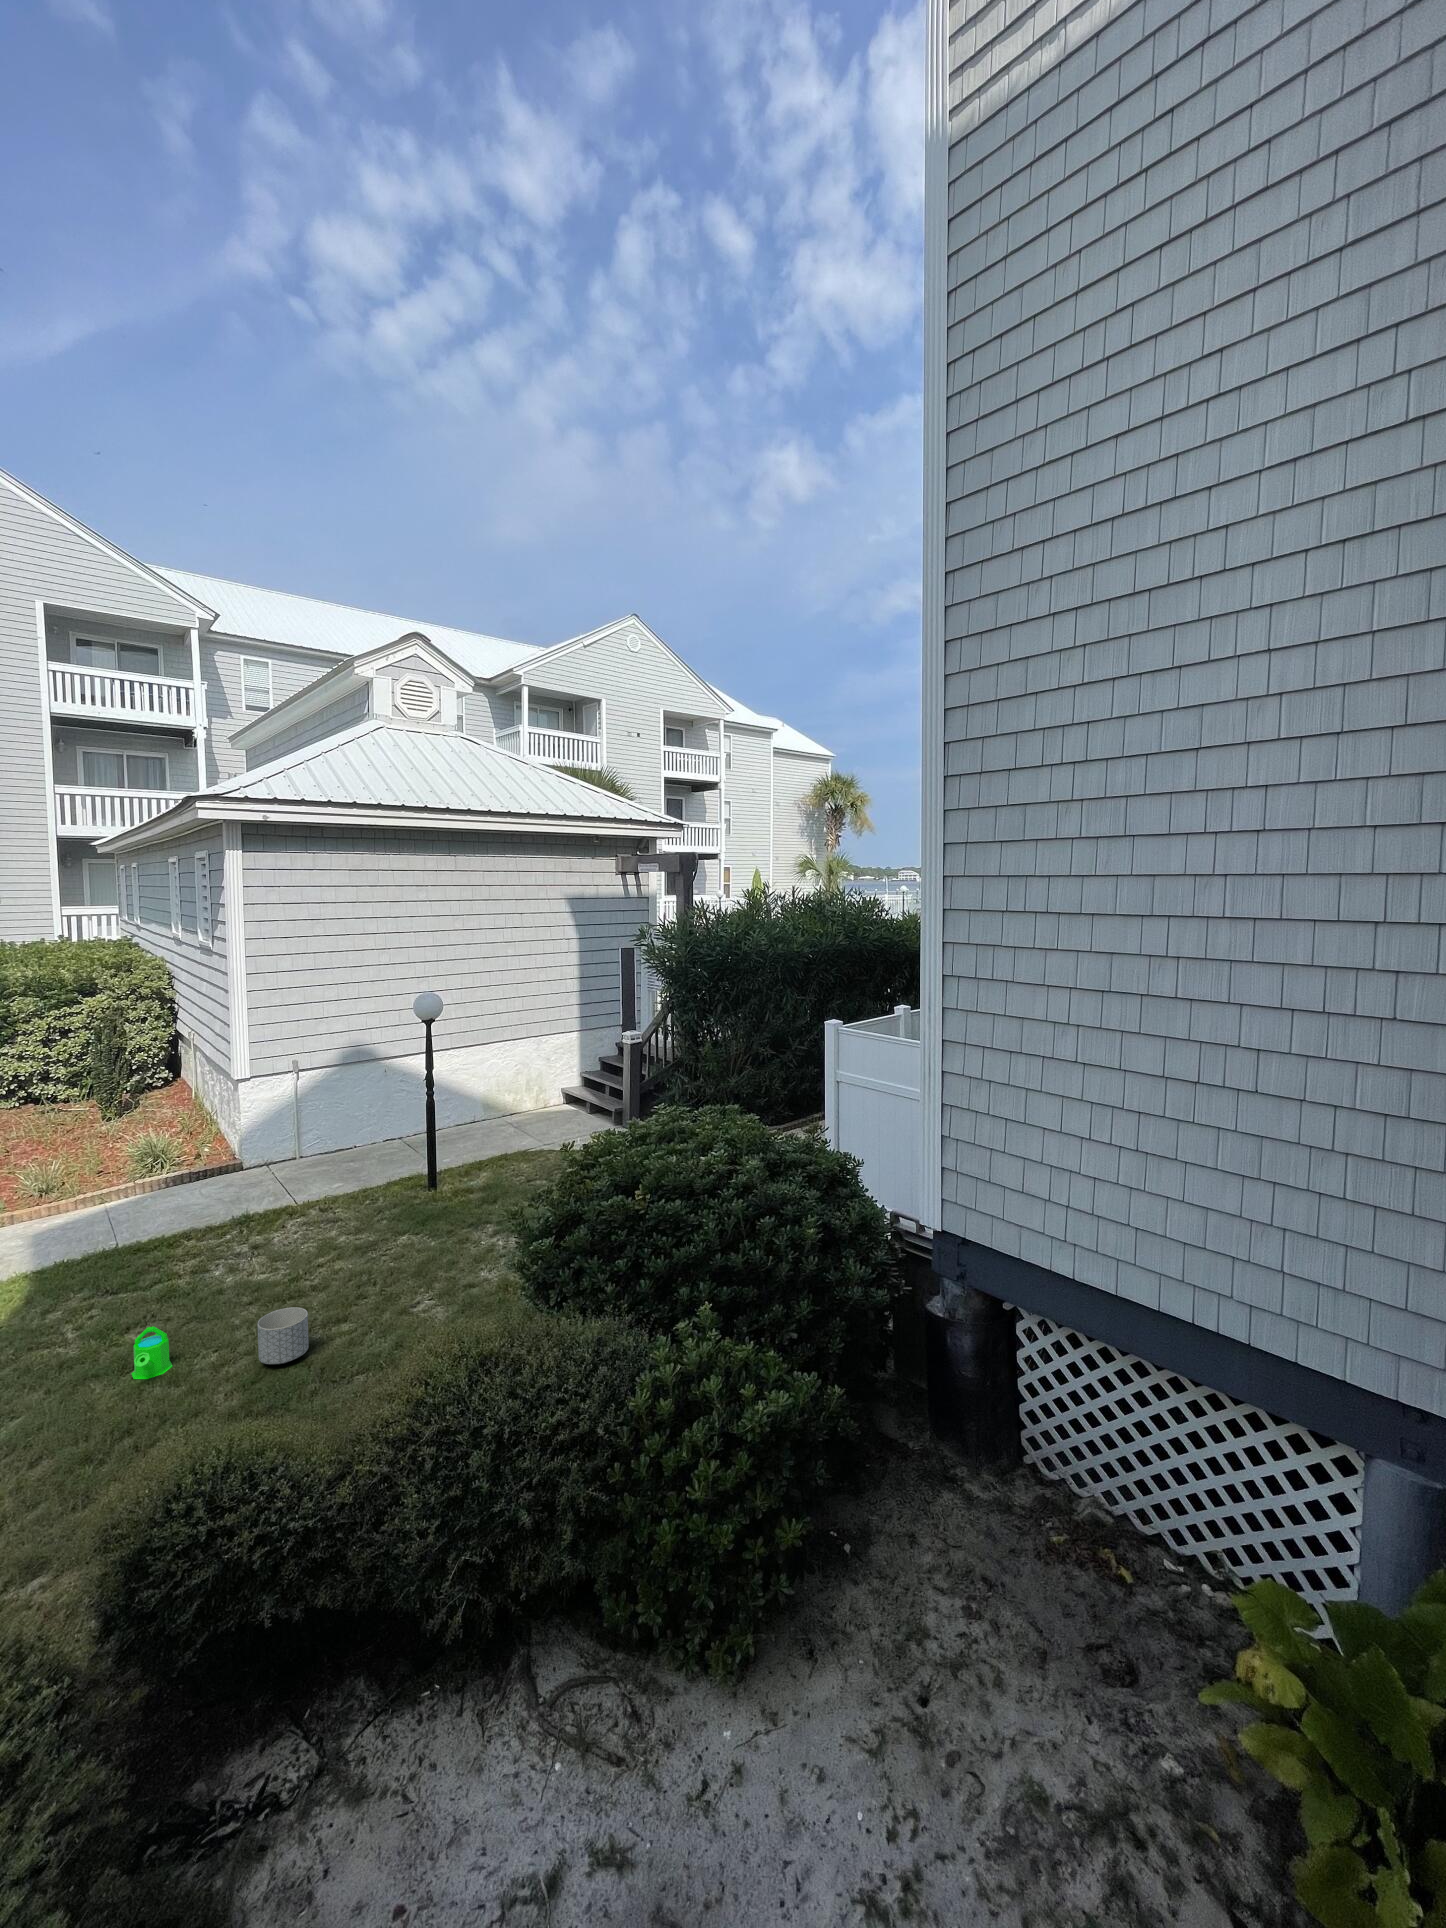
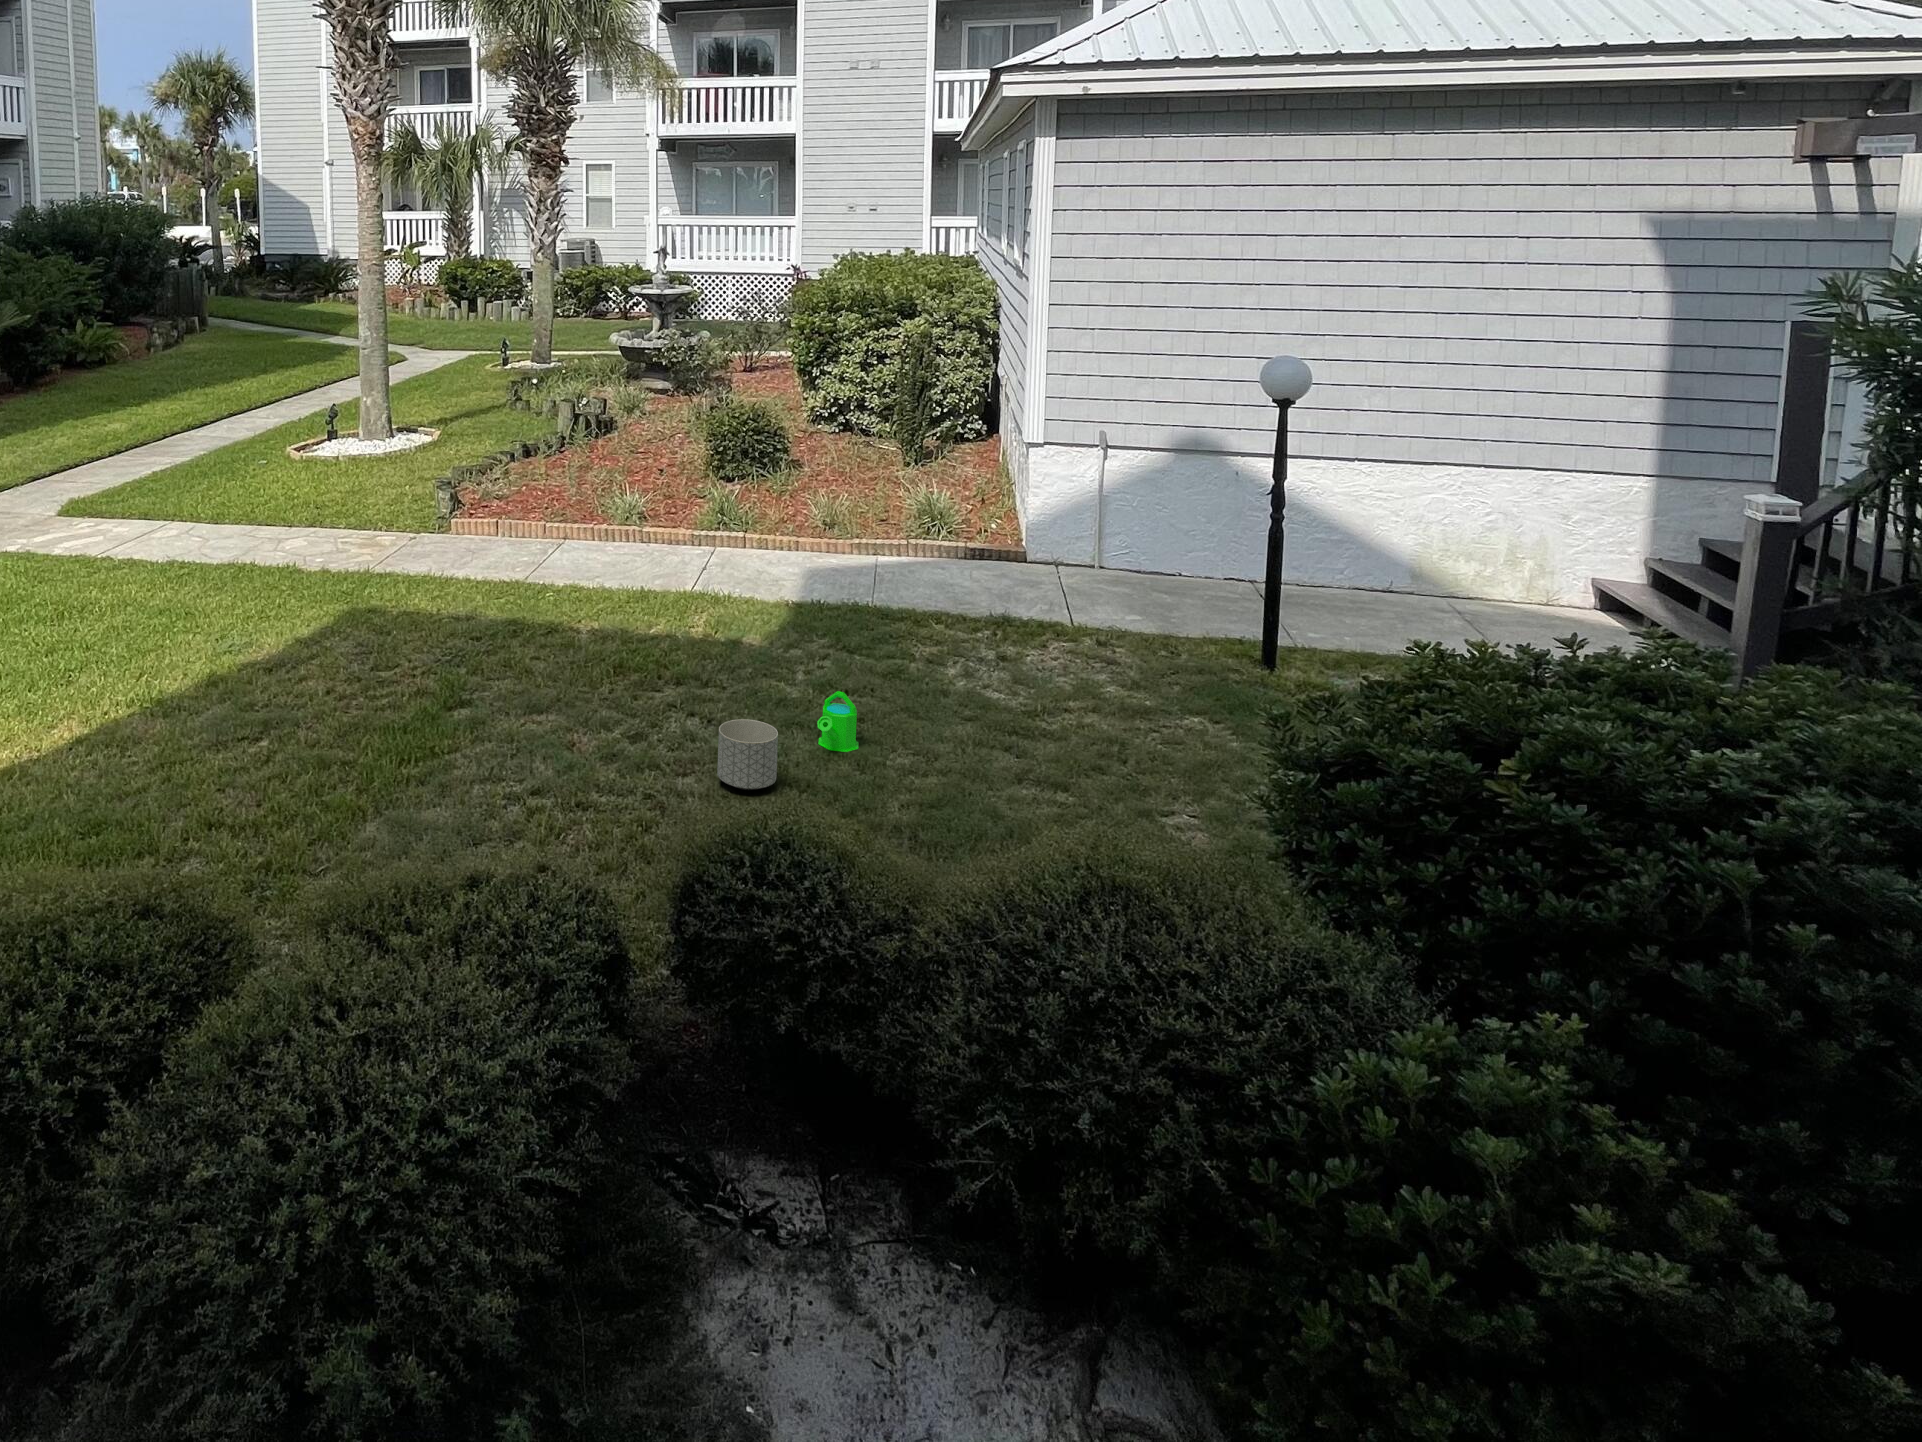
planter: present [258,1307,309,1364] -> present [717,719,778,790]

